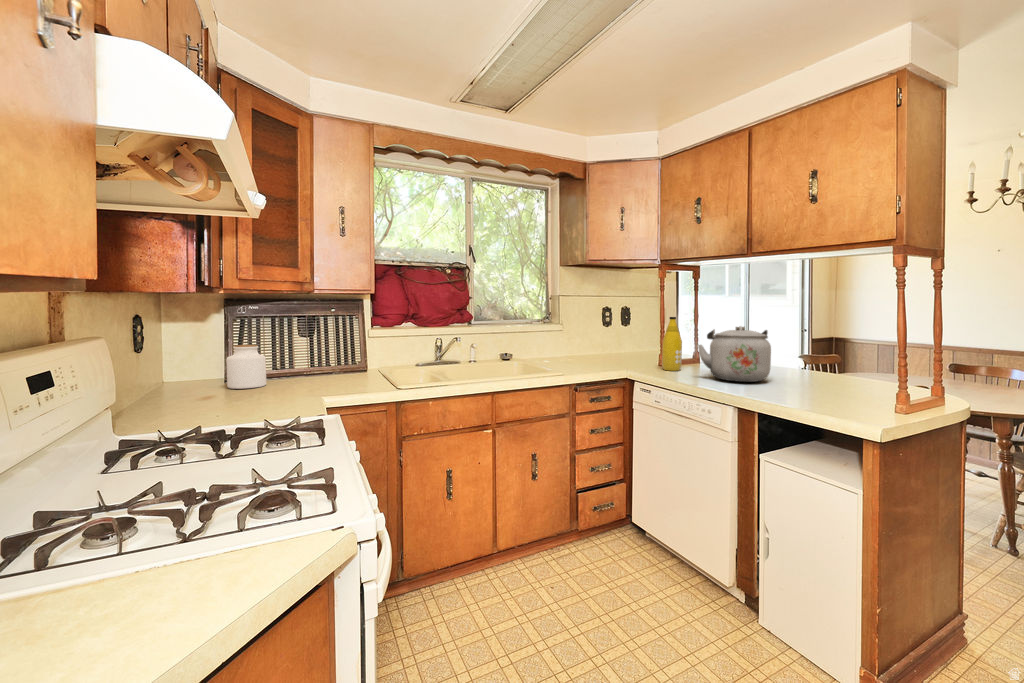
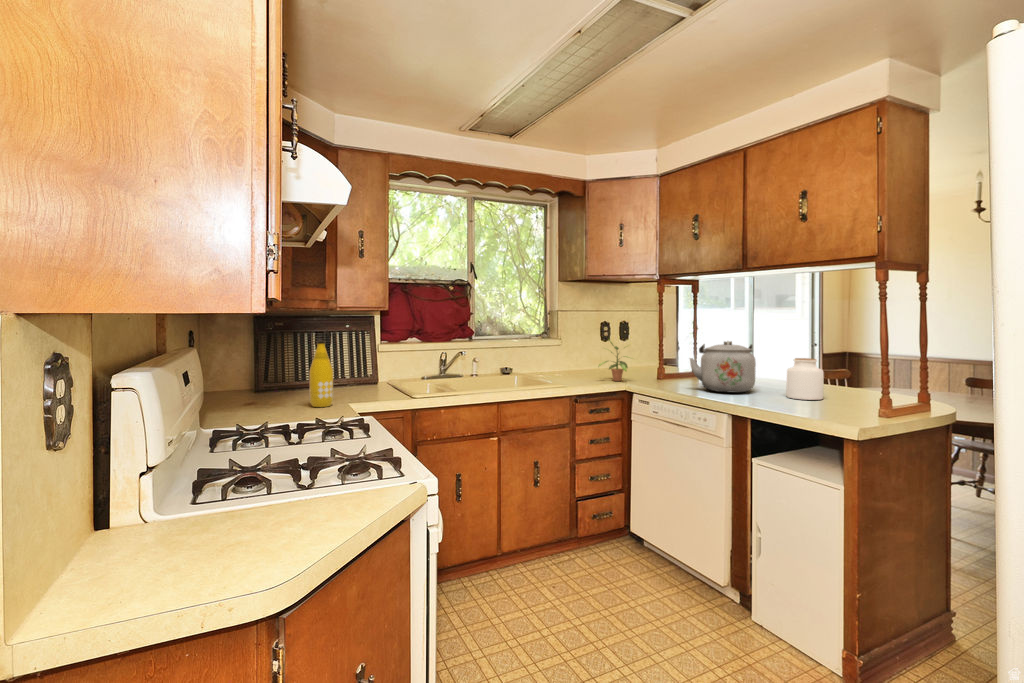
bottle: present [662,317,682,371] -> present [309,341,333,407]
potted plant: none [599,322,638,368] -> present [599,341,628,381]
jar: present [226,345,266,389] -> present [786,358,824,400]

